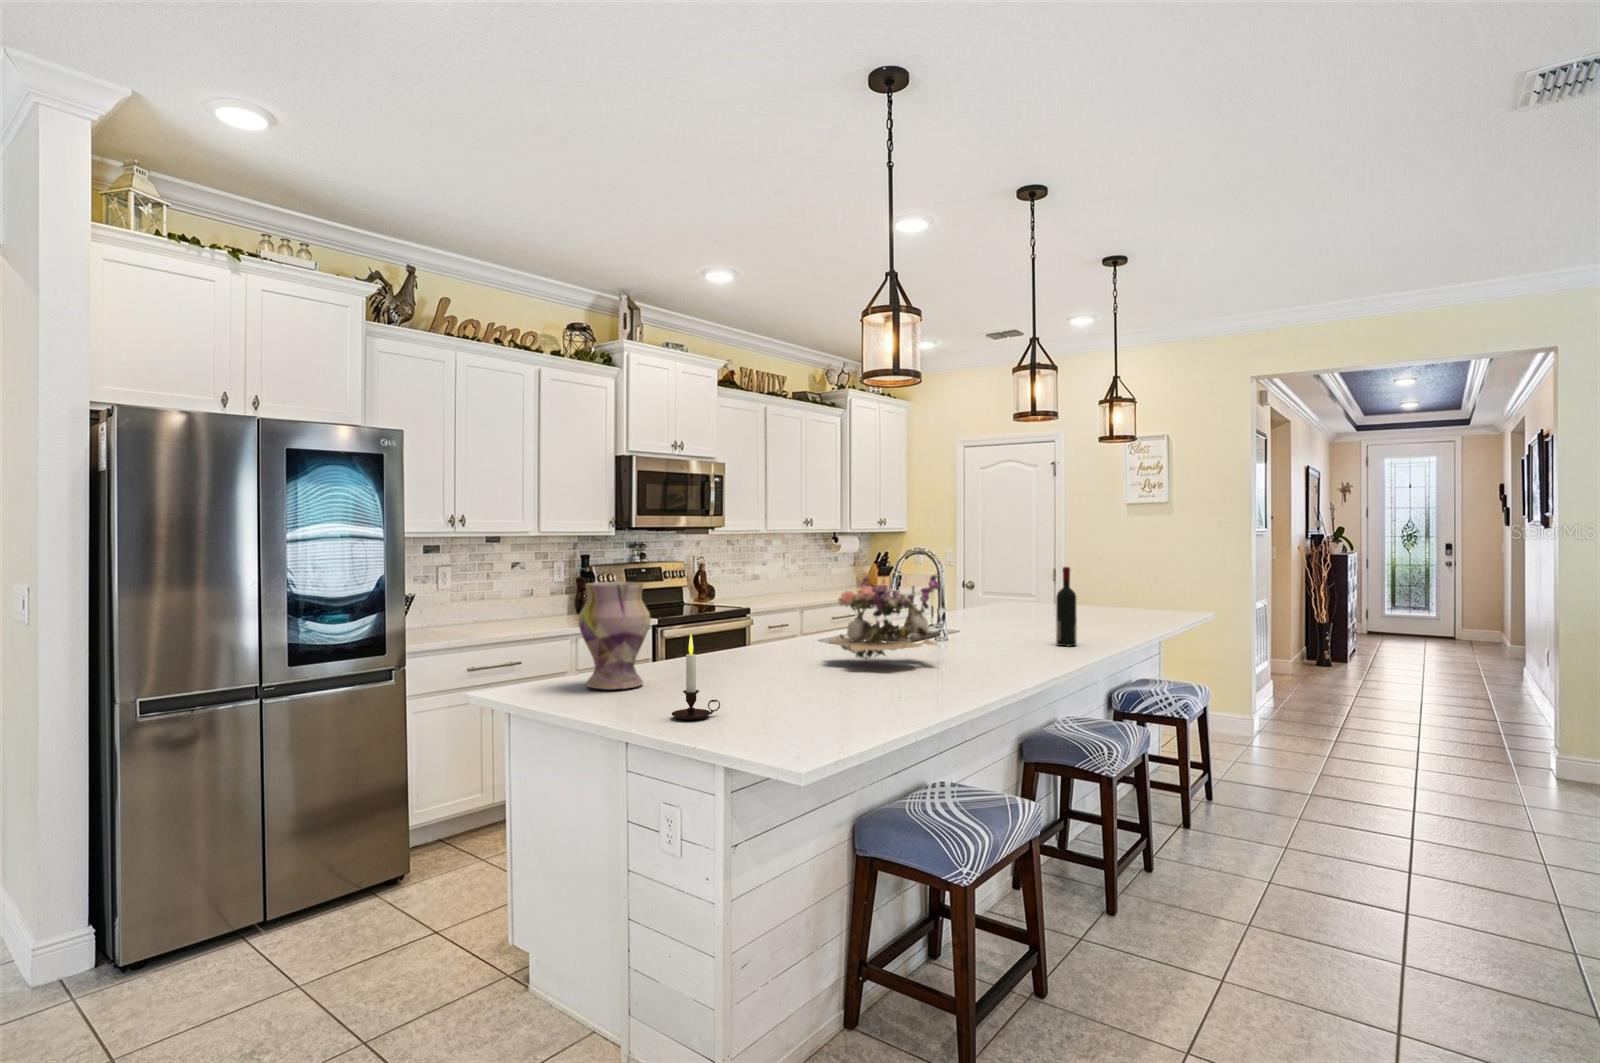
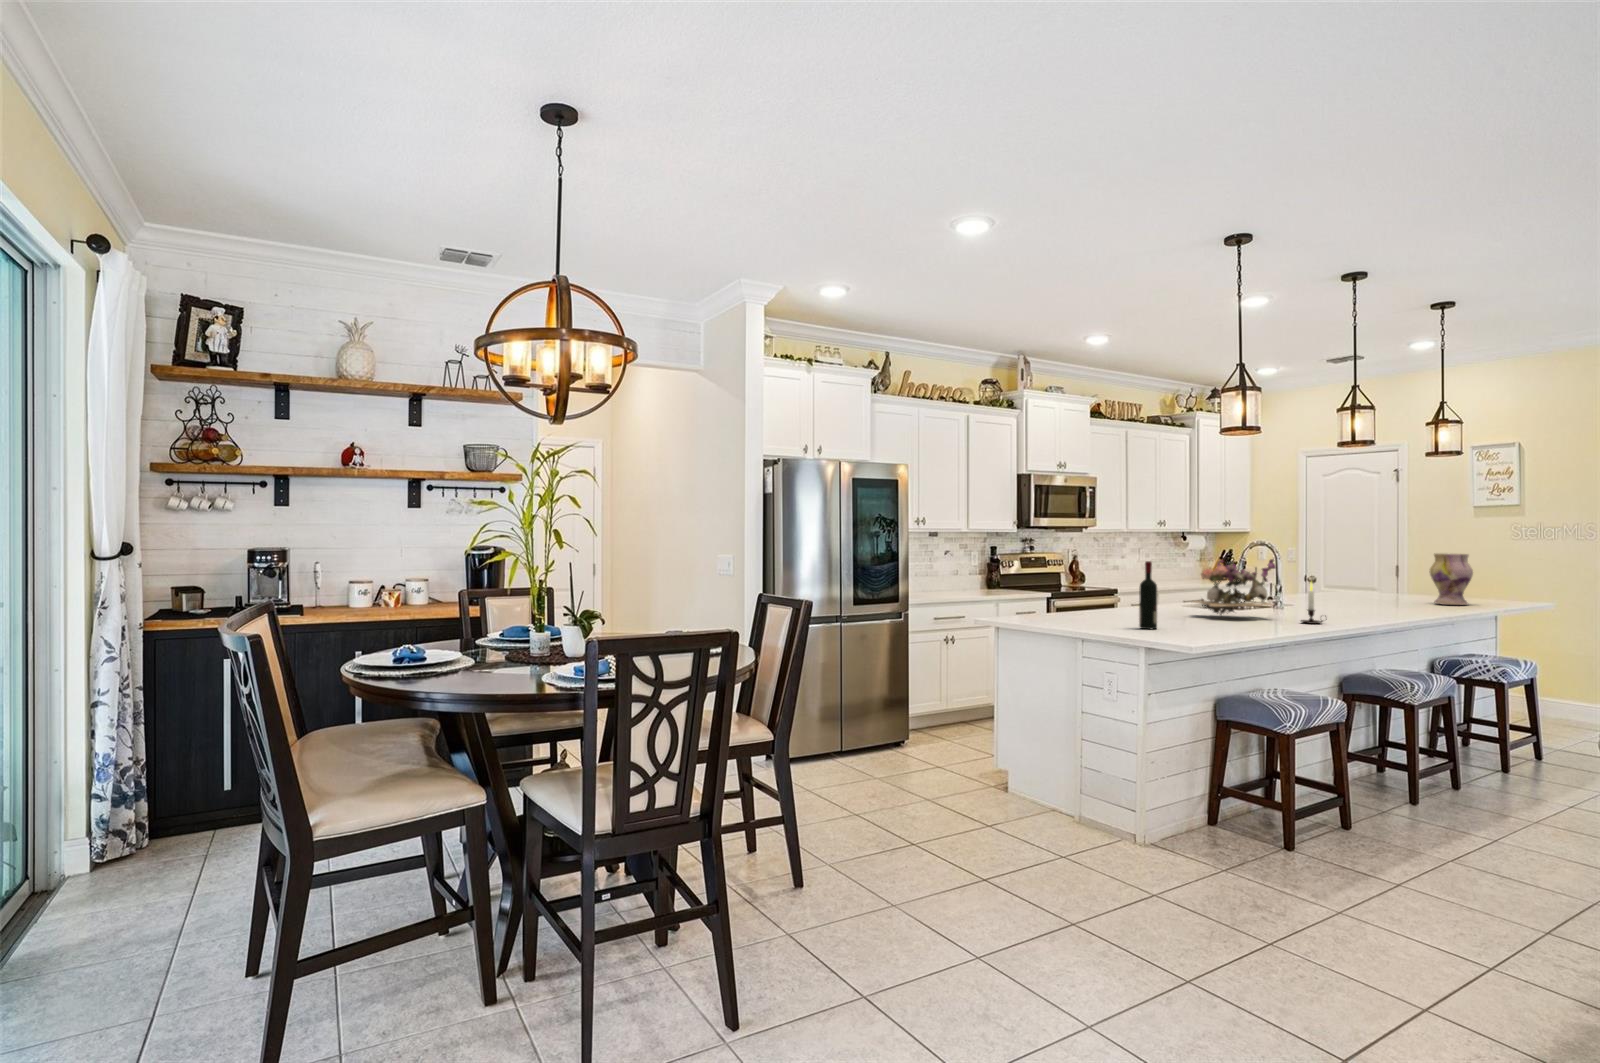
wine bottle: present [1056,567,1077,646] -> present [1139,561,1157,629]
vase: present [578,582,650,690] -> present [1429,553,1473,605]
candle: present [672,635,720,720] -> present [1301,583,1327,624]

